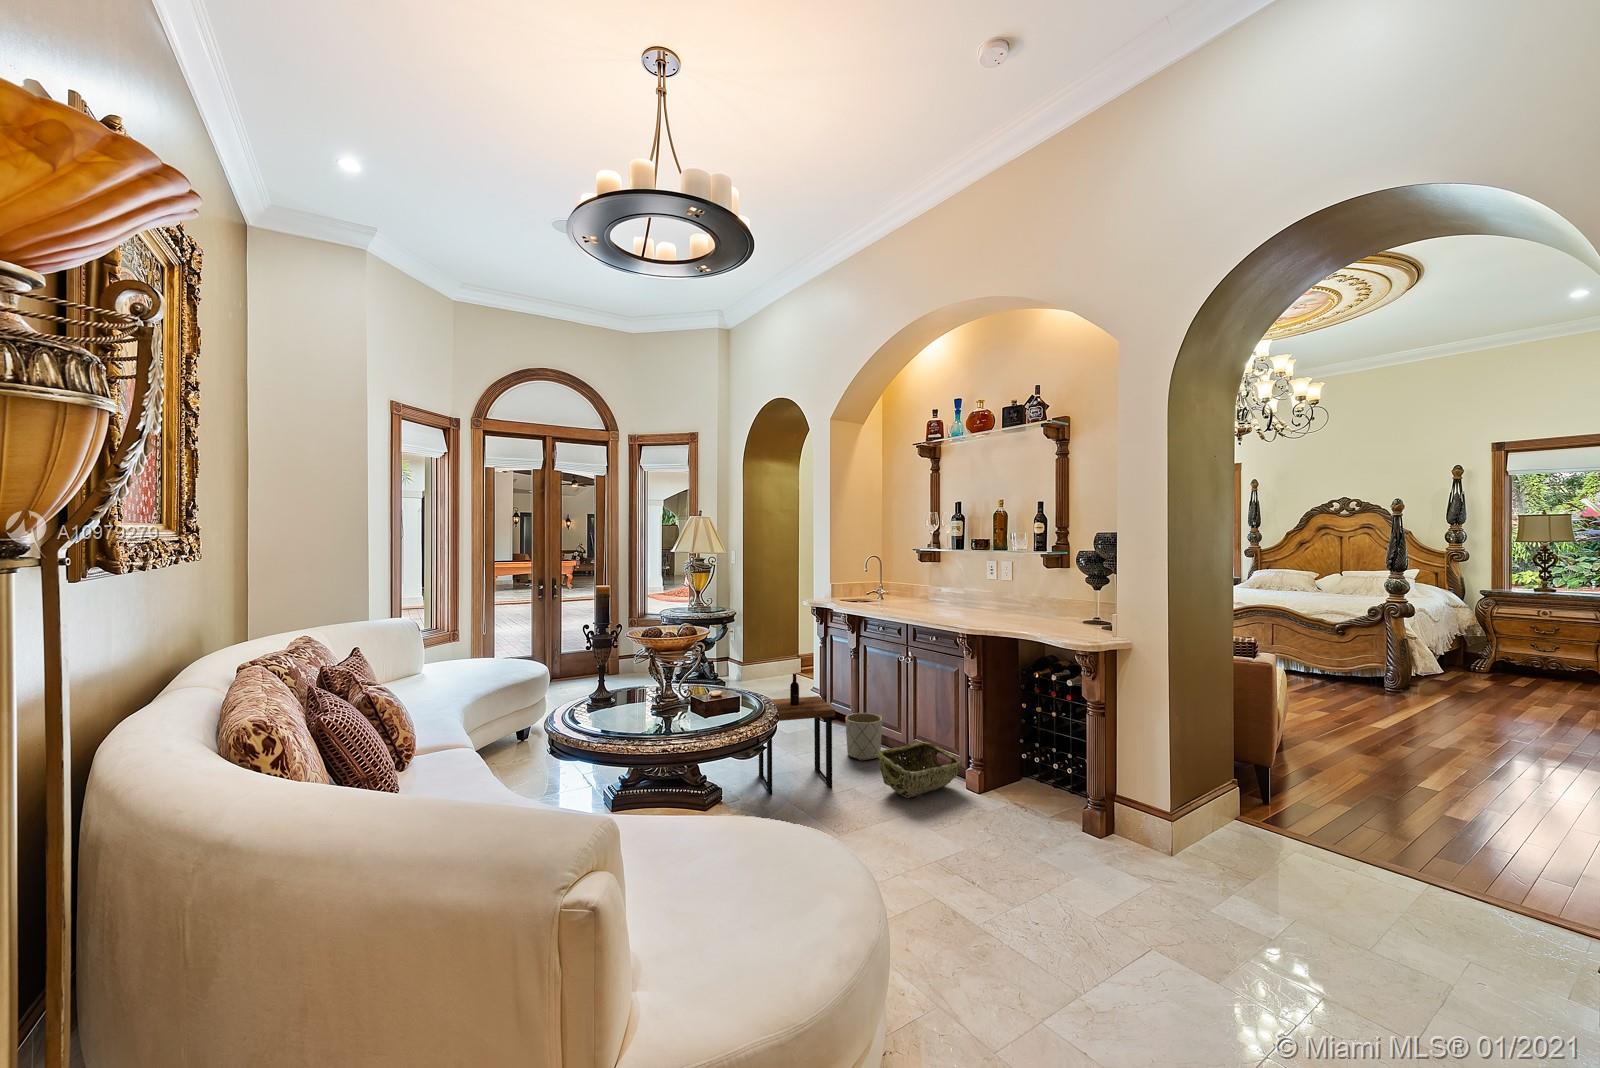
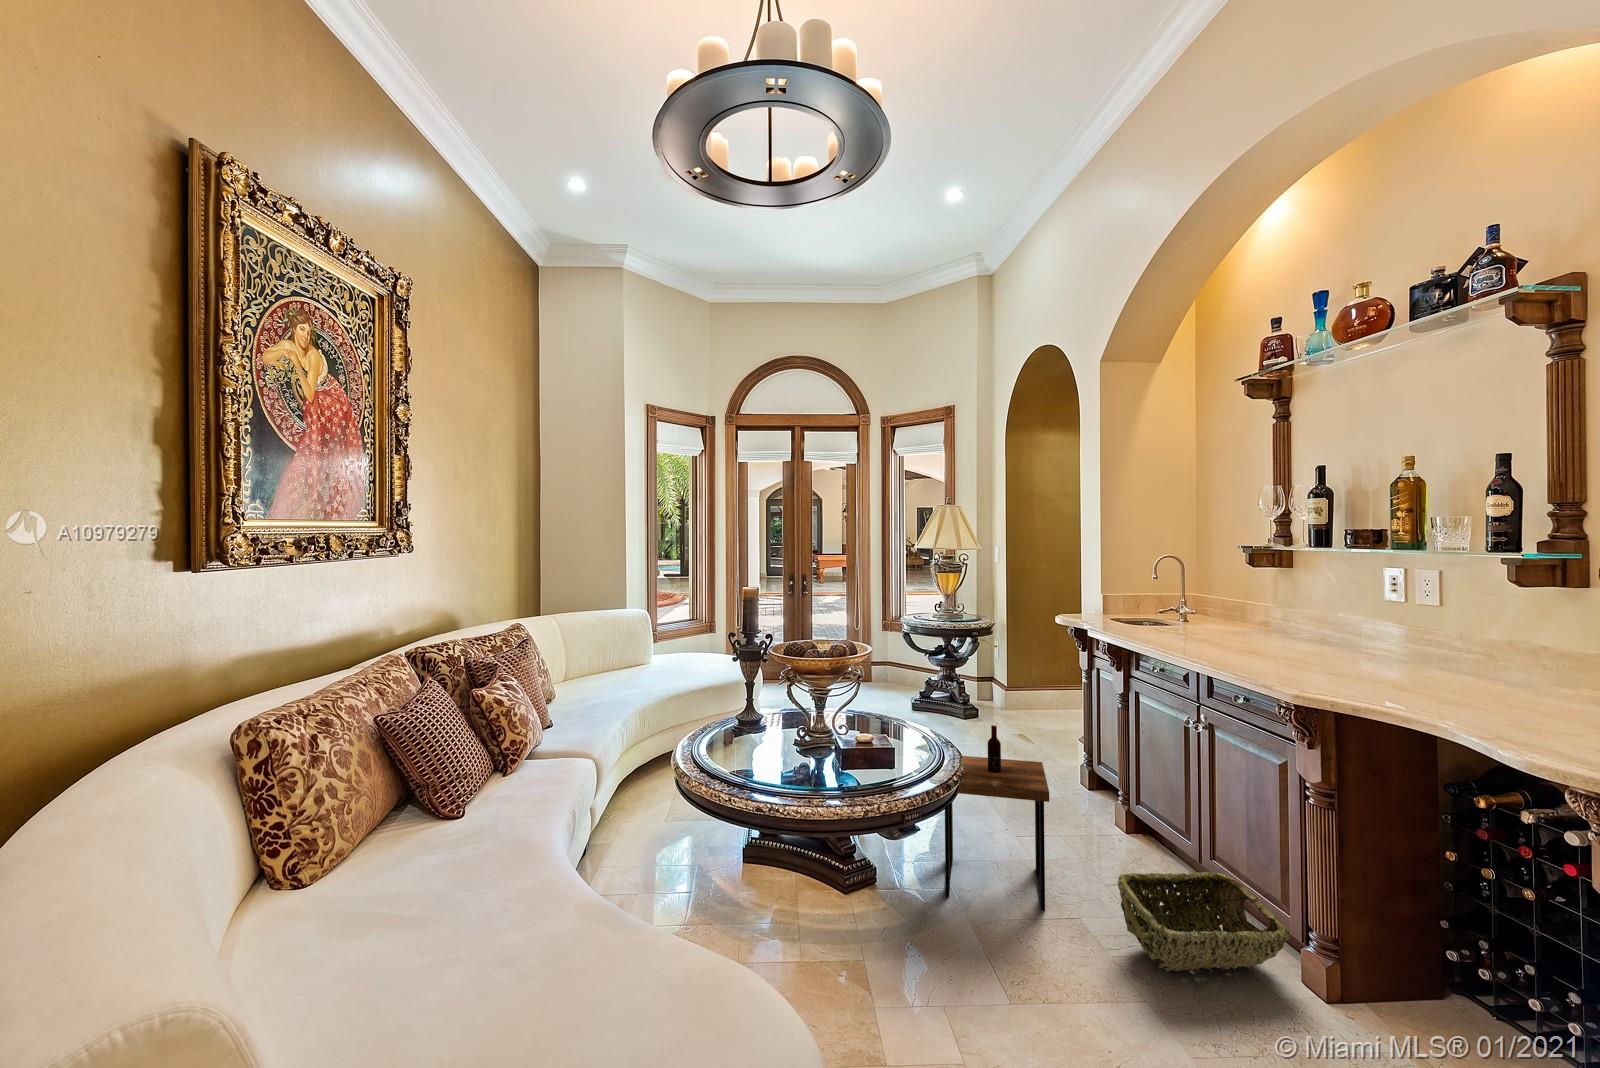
planter: present [845,713,882,761] -> none [1096,794,1159,873]

